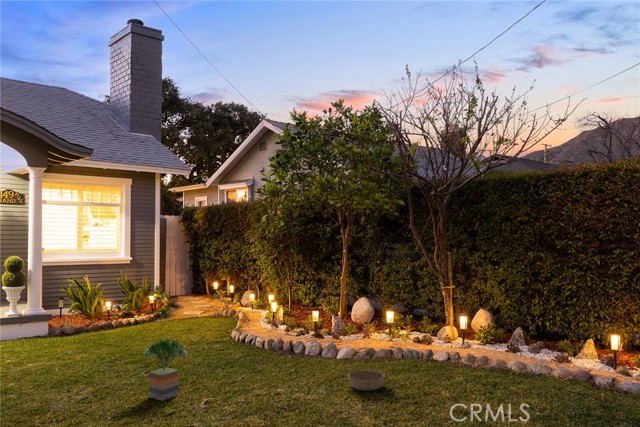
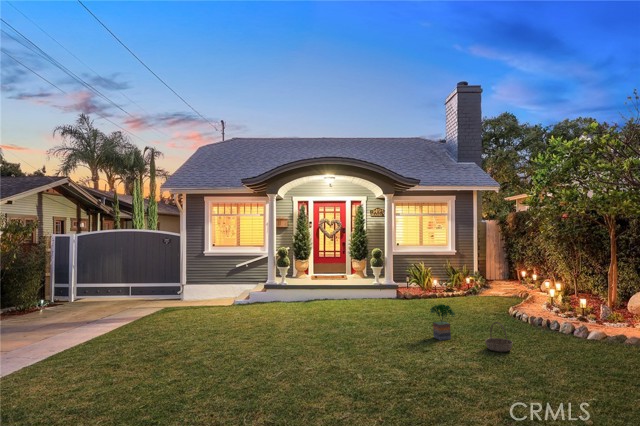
basket: present [348,348,385,391] -> present [485,322,513,352]

